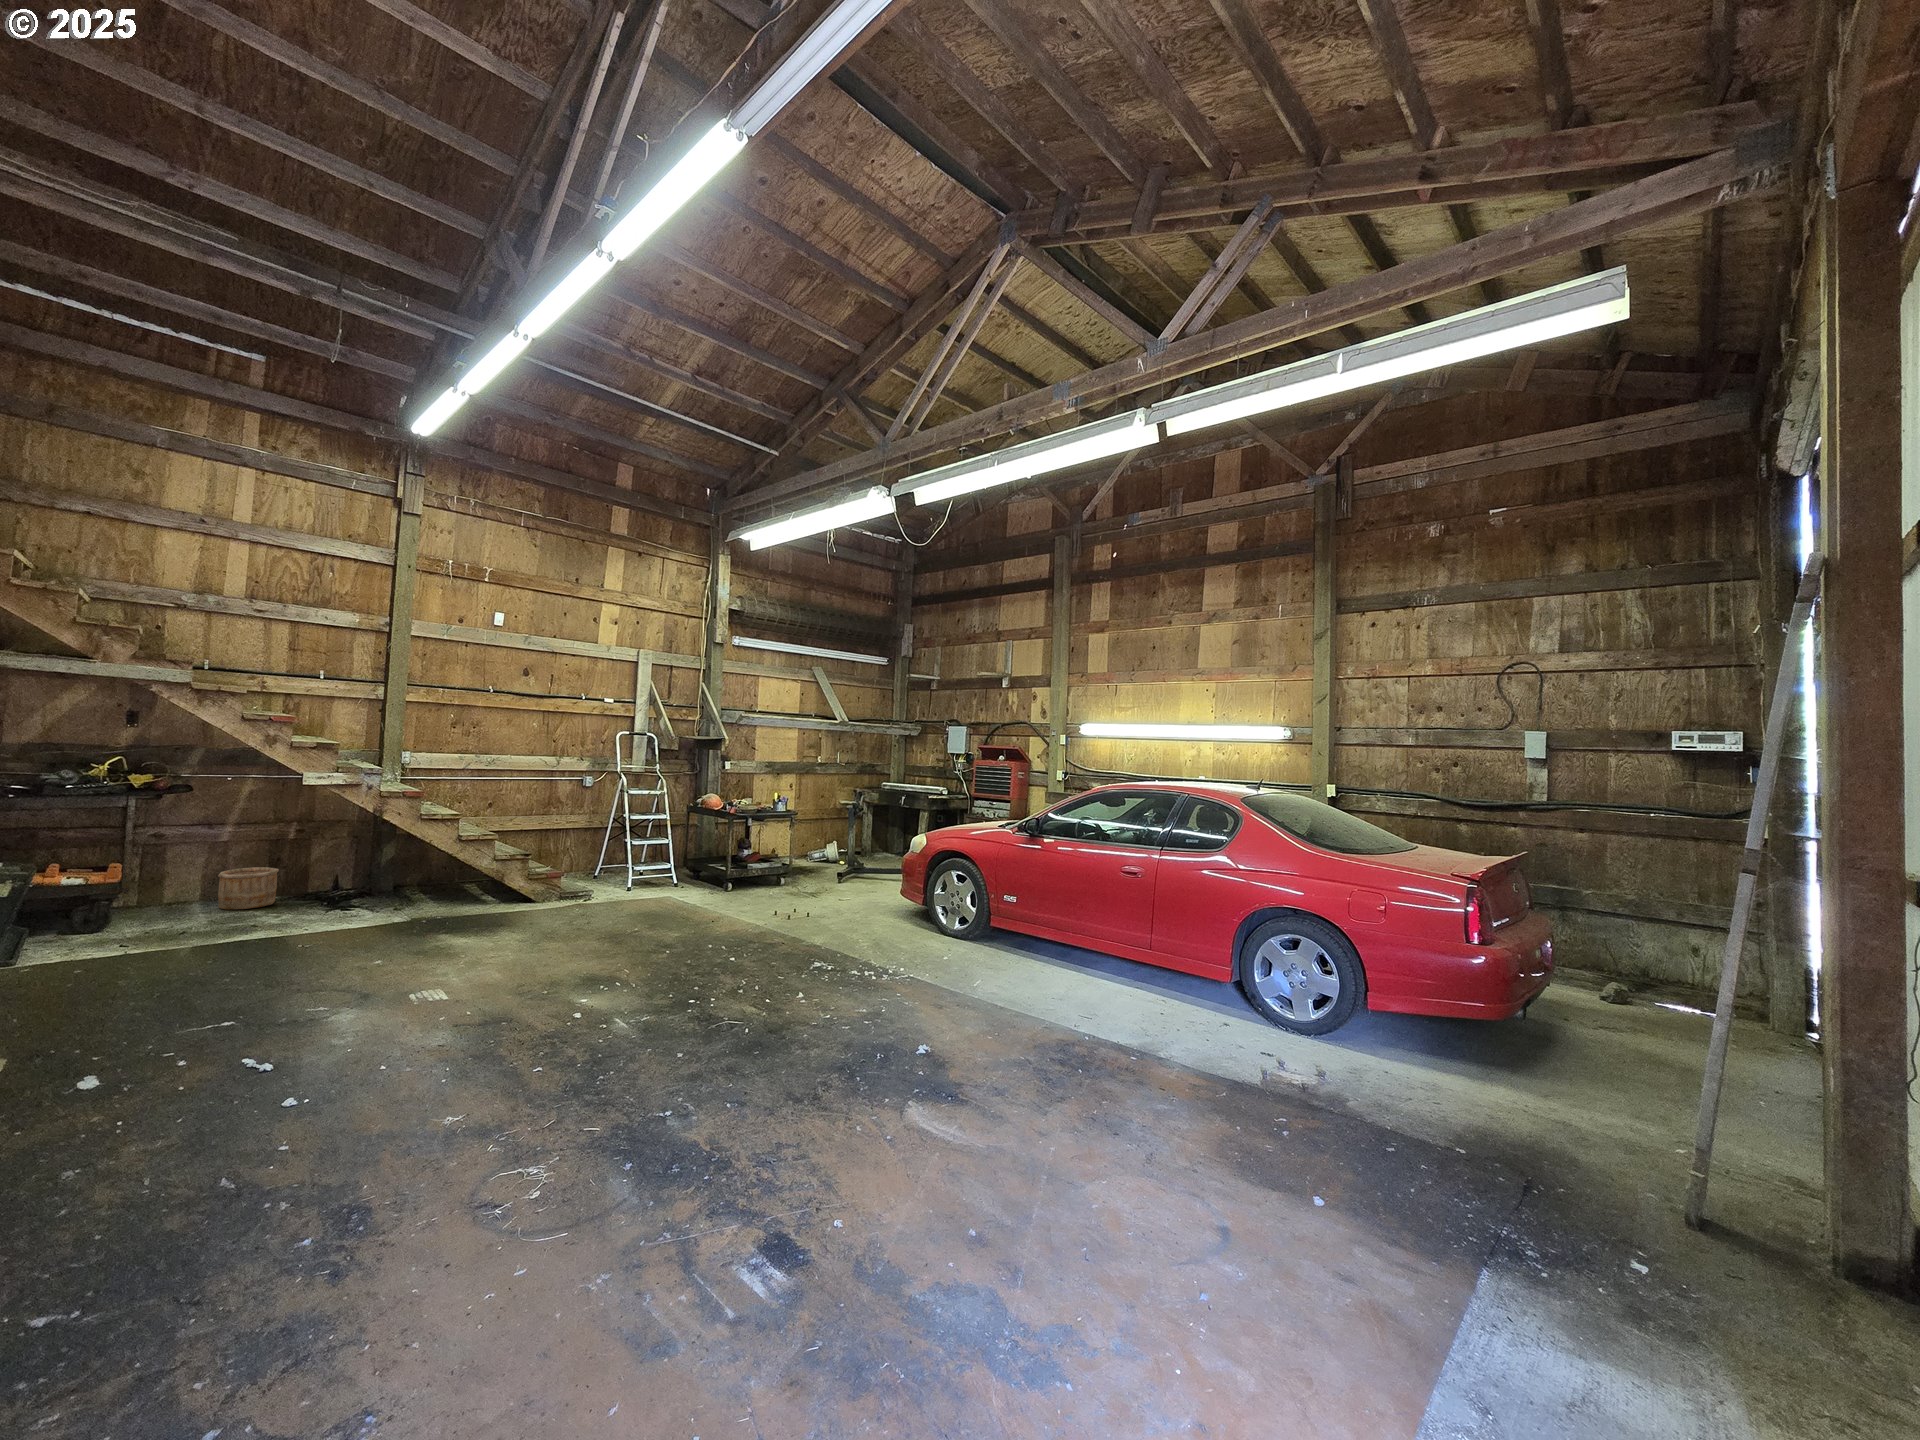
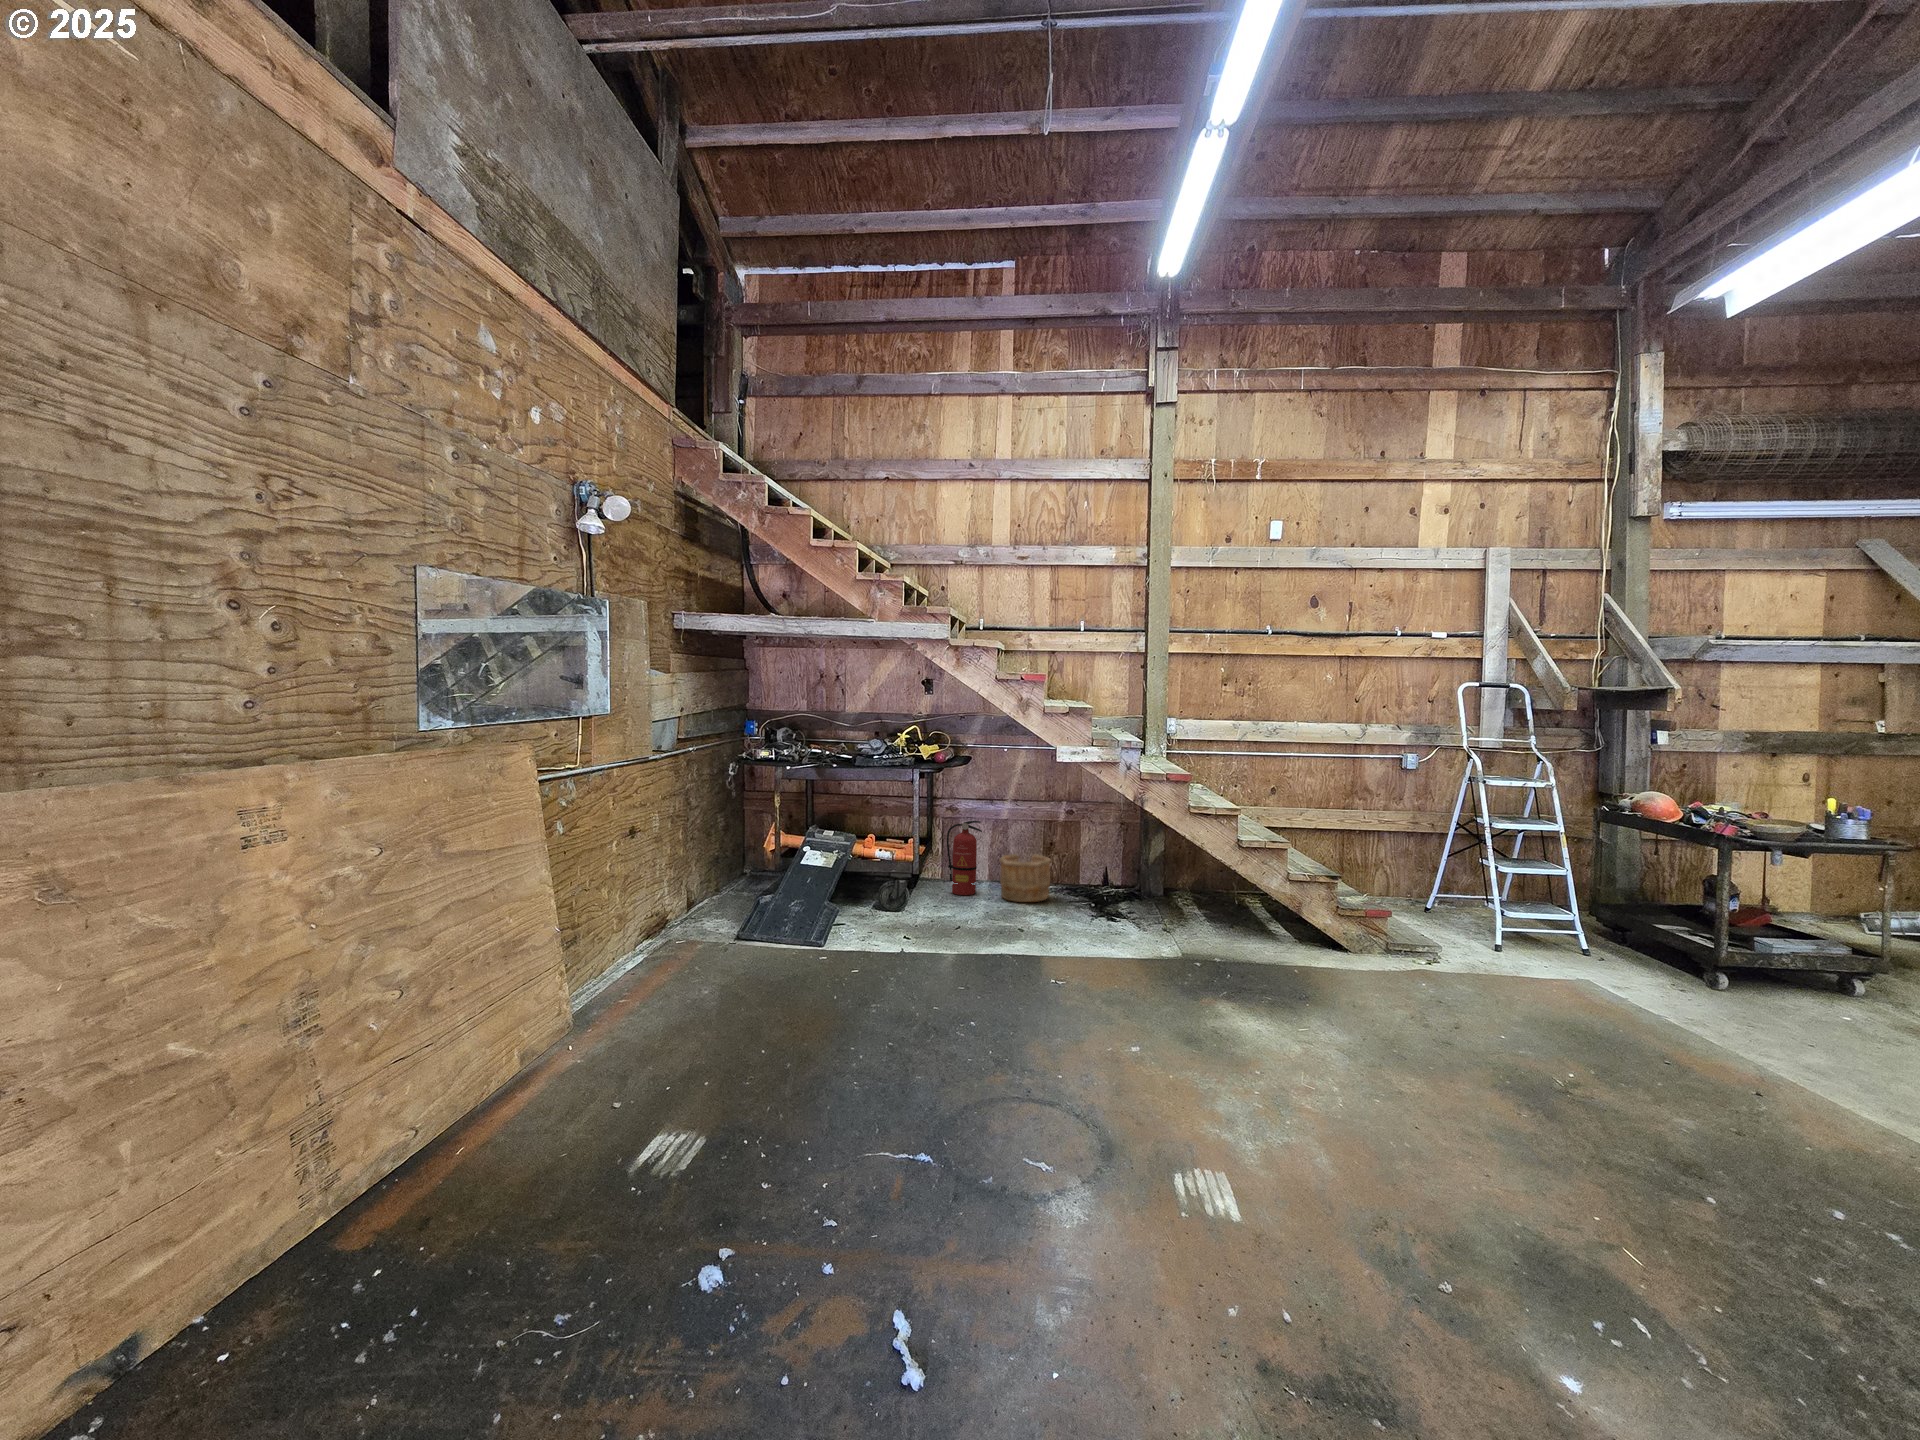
fire extinguisher: none [149,842,197,913] -> present [947,821,982,895]

